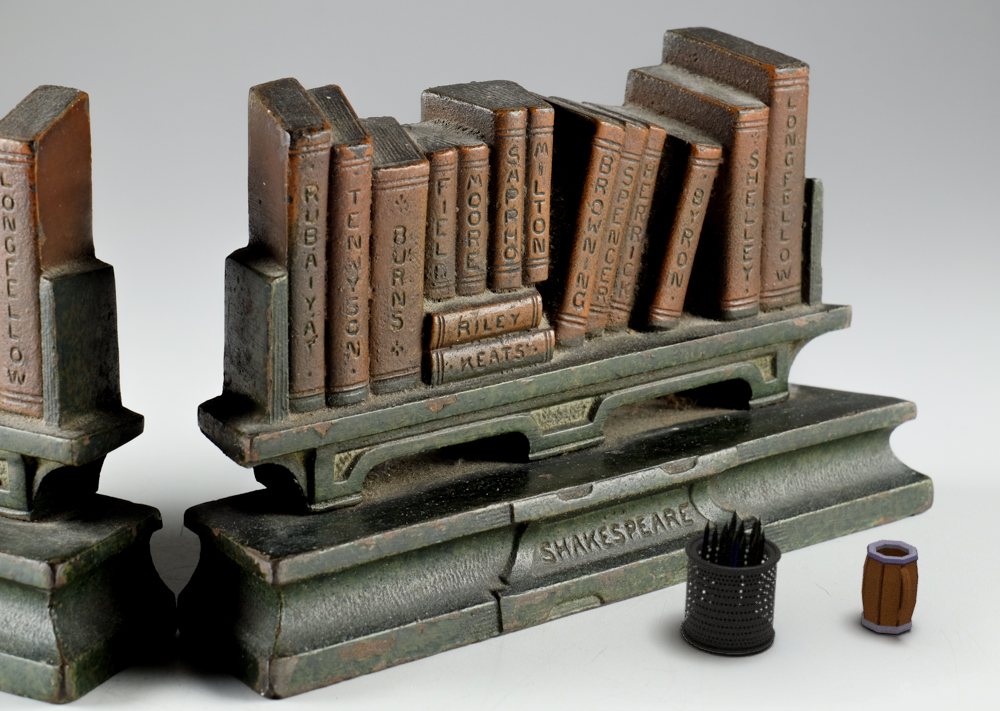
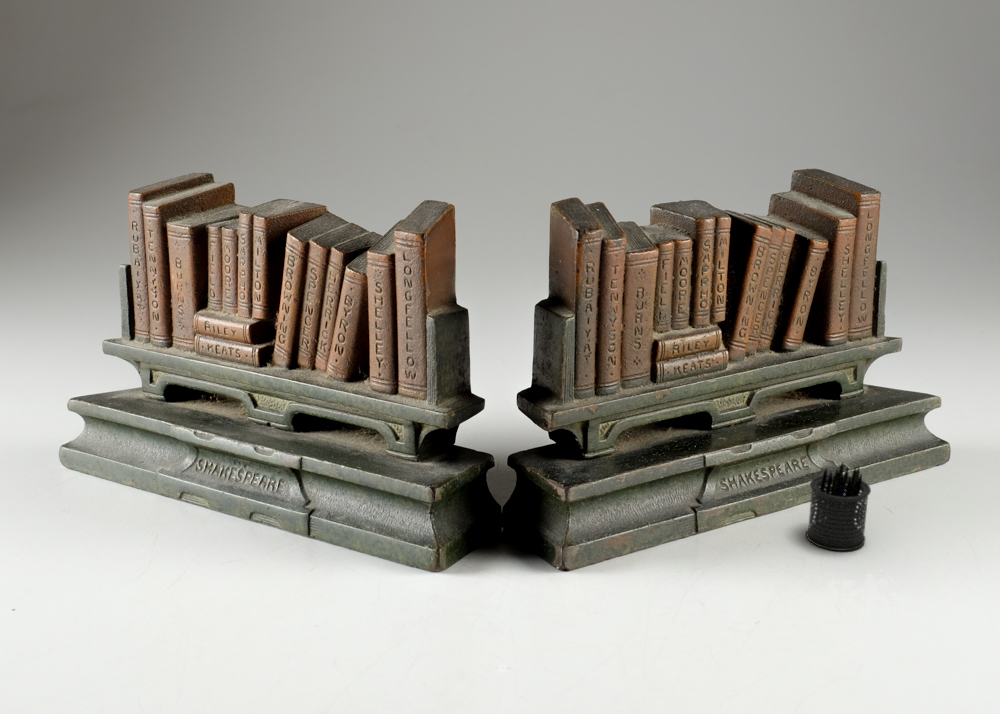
mug: present [861,540,918,634] -> none [917,482,956,540]

